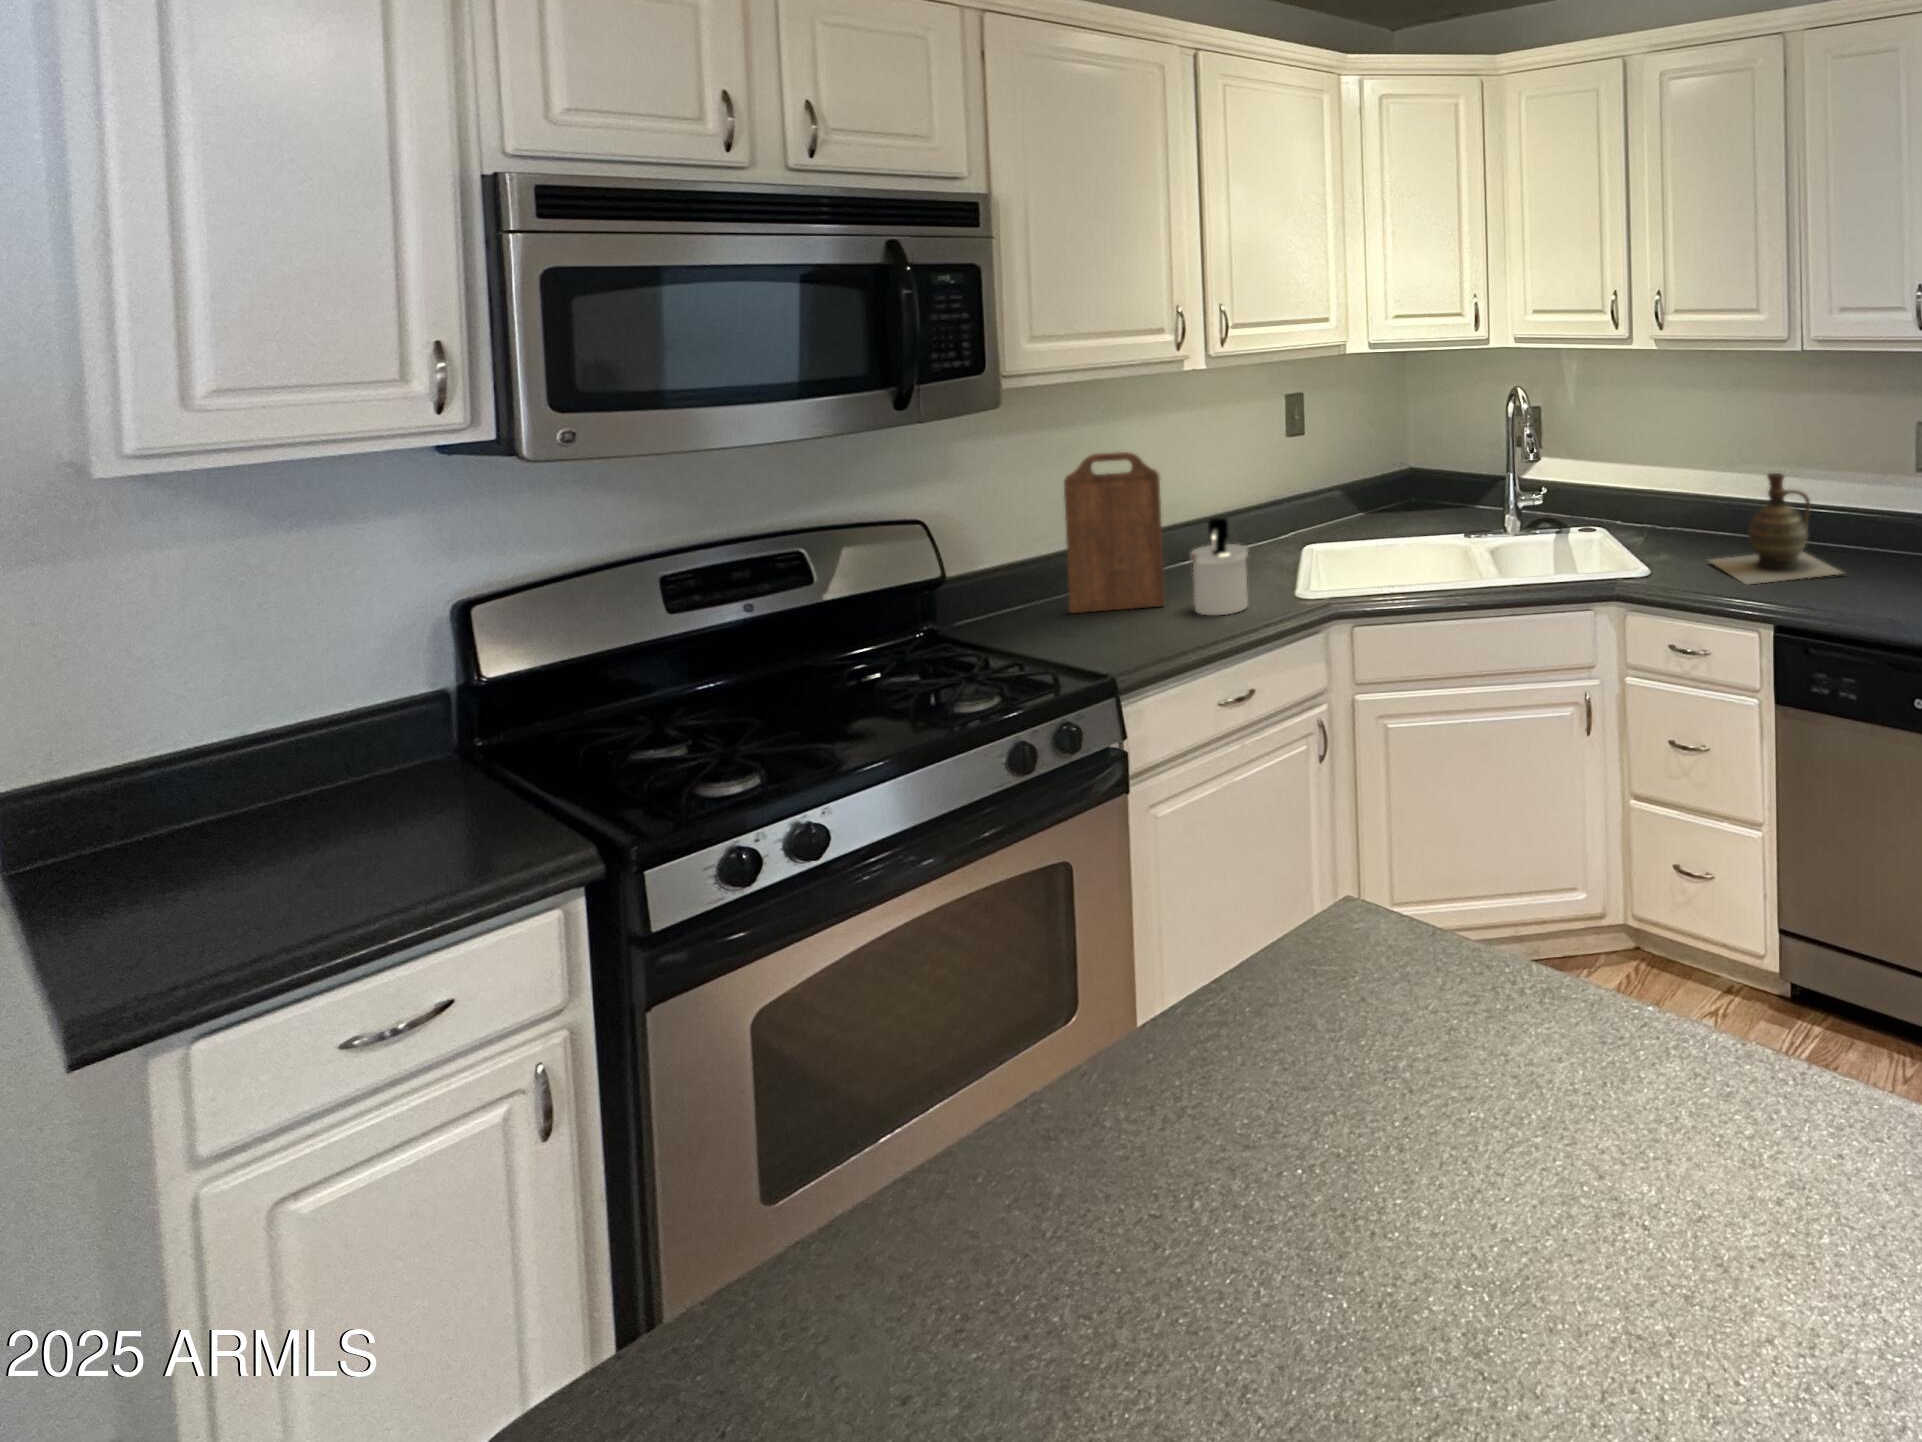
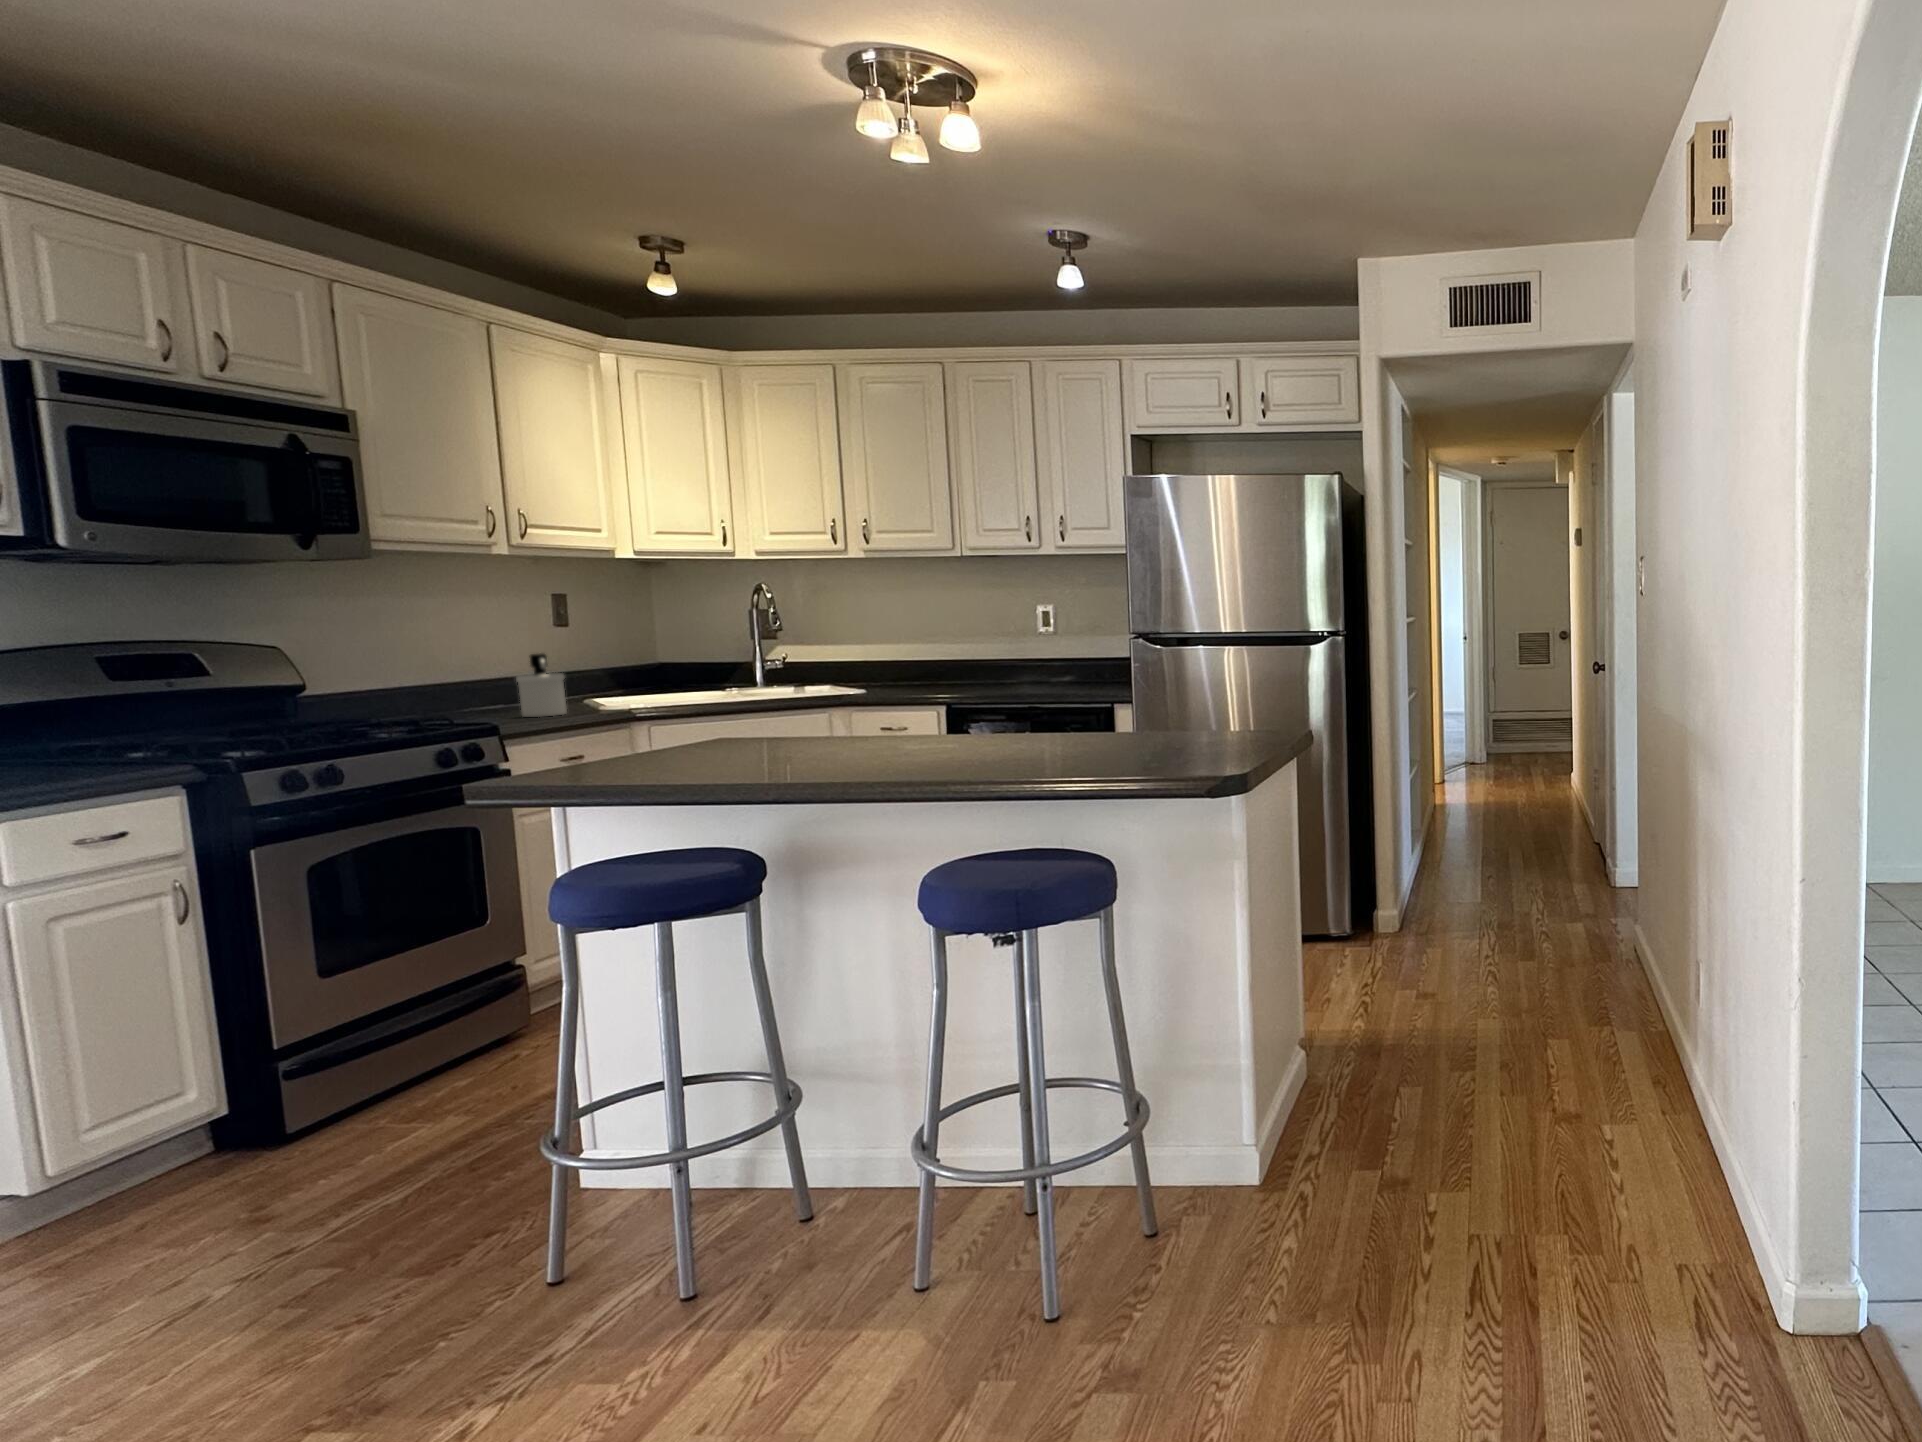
cutting board: present [1064,452,1165,613] -> none [392,609,491,724]
ceramic jug: present [1709,473,1842,584] -> none [907,630,996,690]

